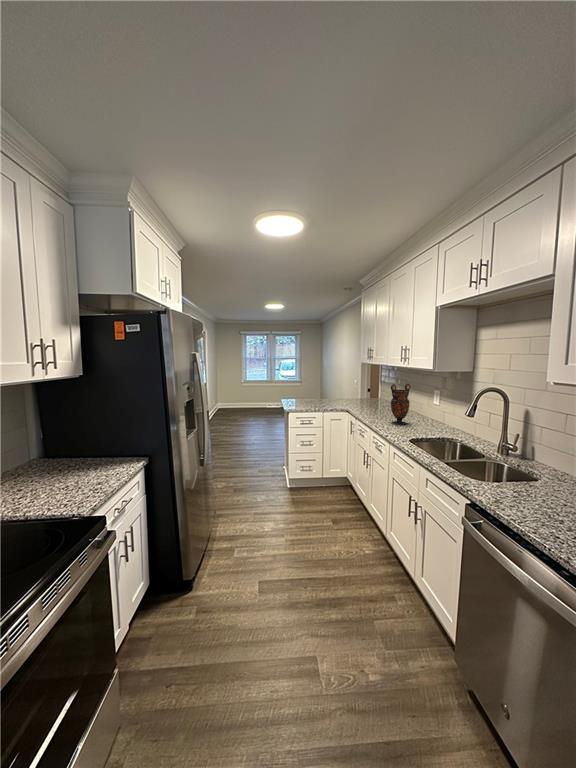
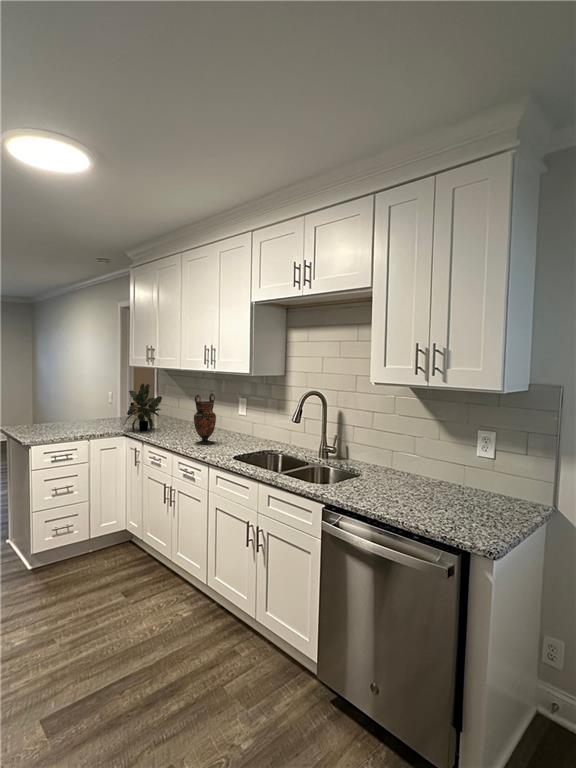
potted plant: none [349,373,378,408] -> present [125,384,162,431]

